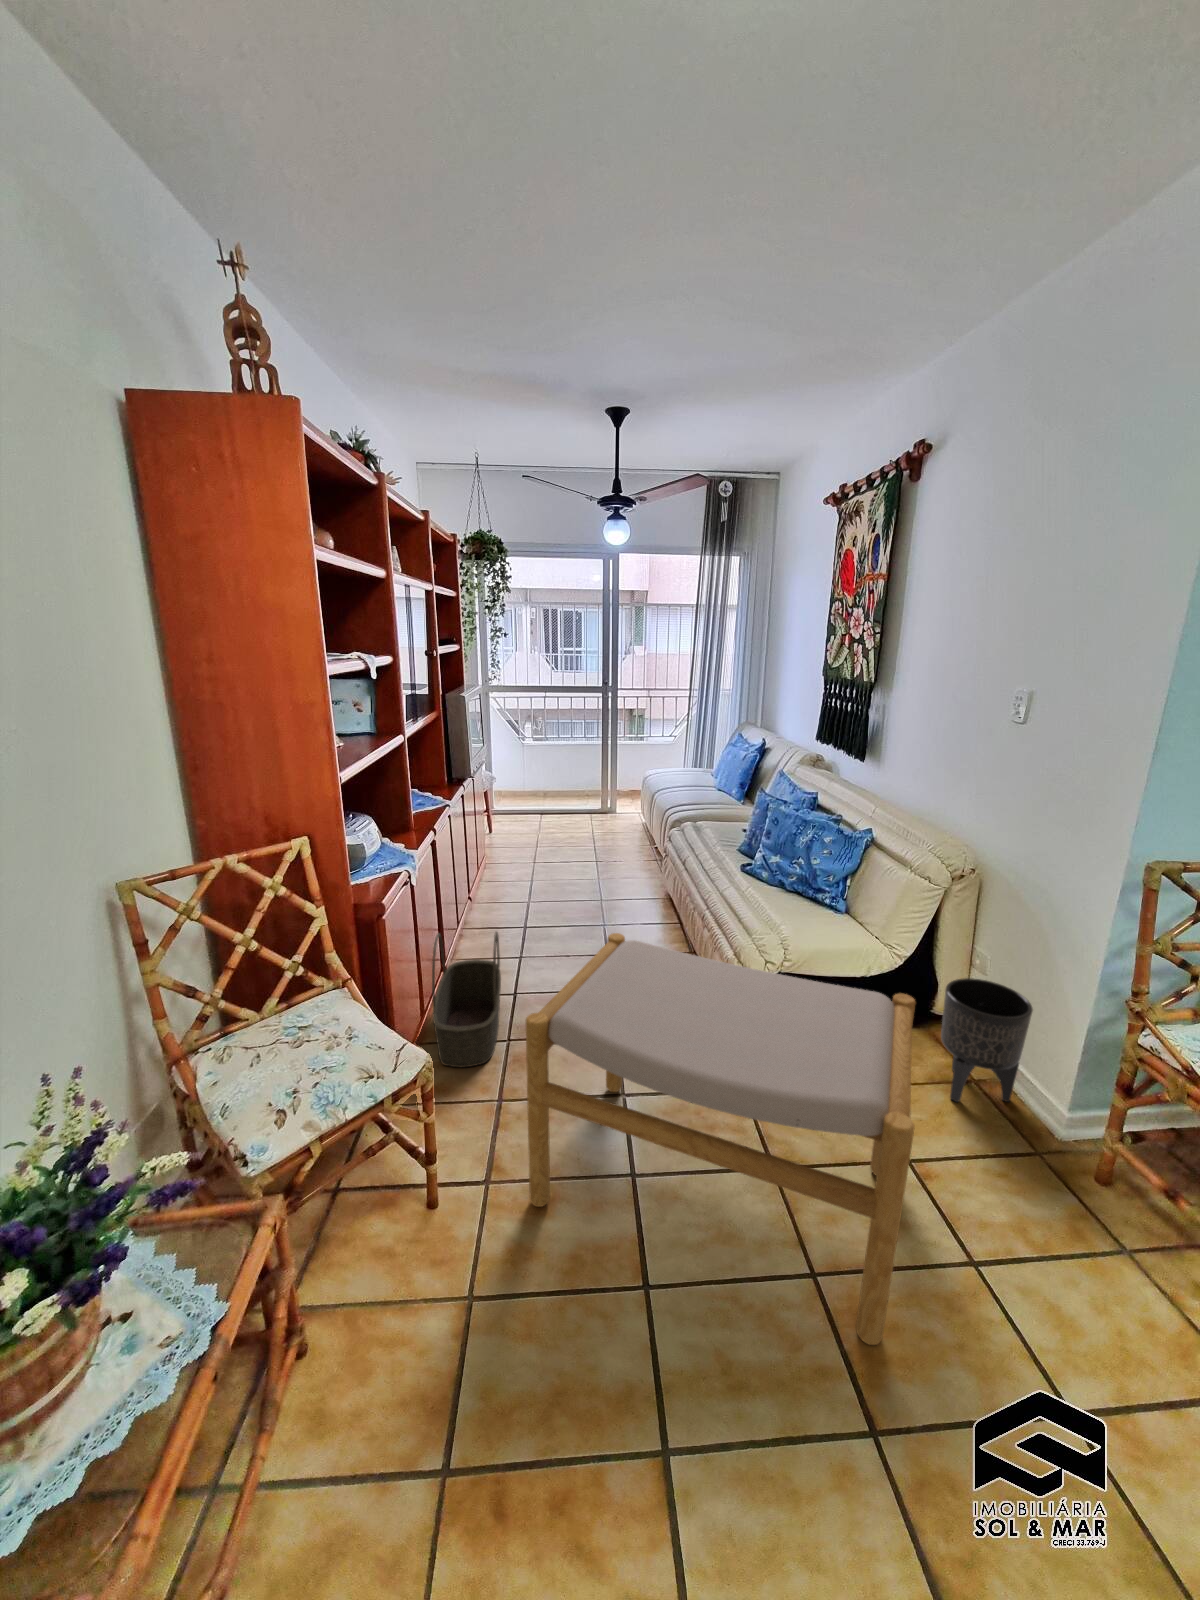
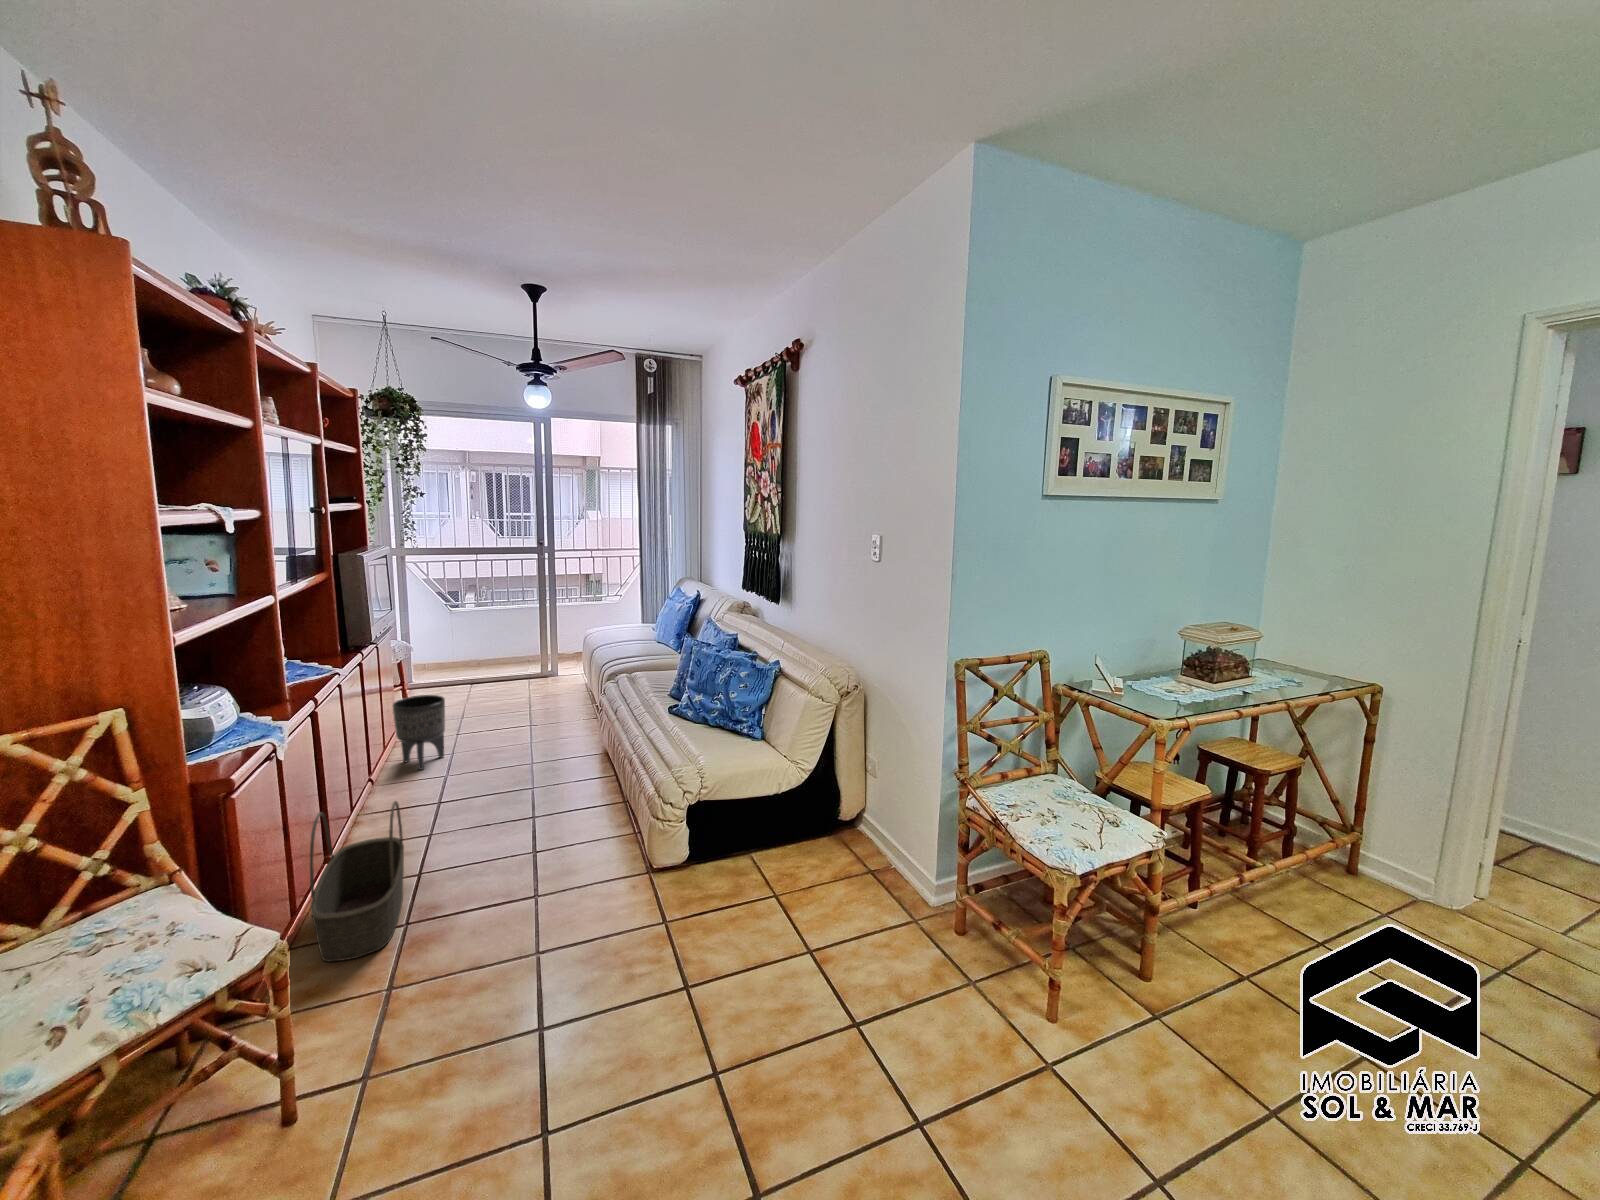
footstool: present [526,933,915,1345] -> none [405,779,796,1116]
planter: present [941,978,1033,1102] -> present [393,695,445,770]

